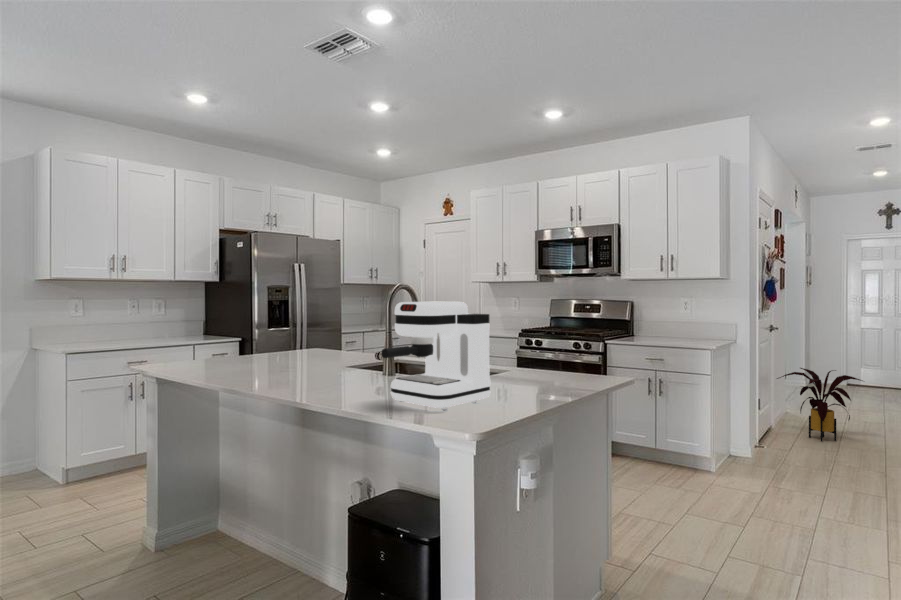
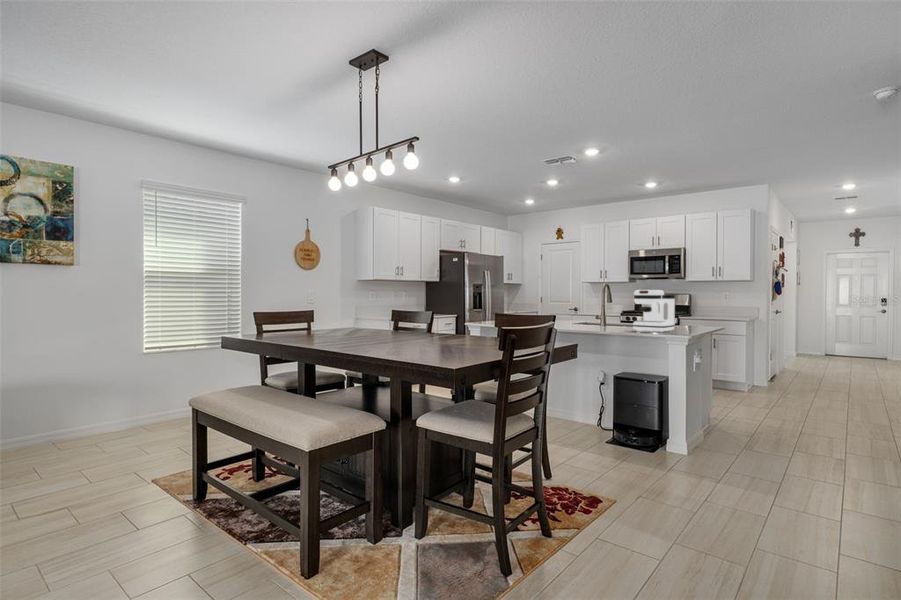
house plant: present [777,368,863,442] -> none [780,336,838,381]

